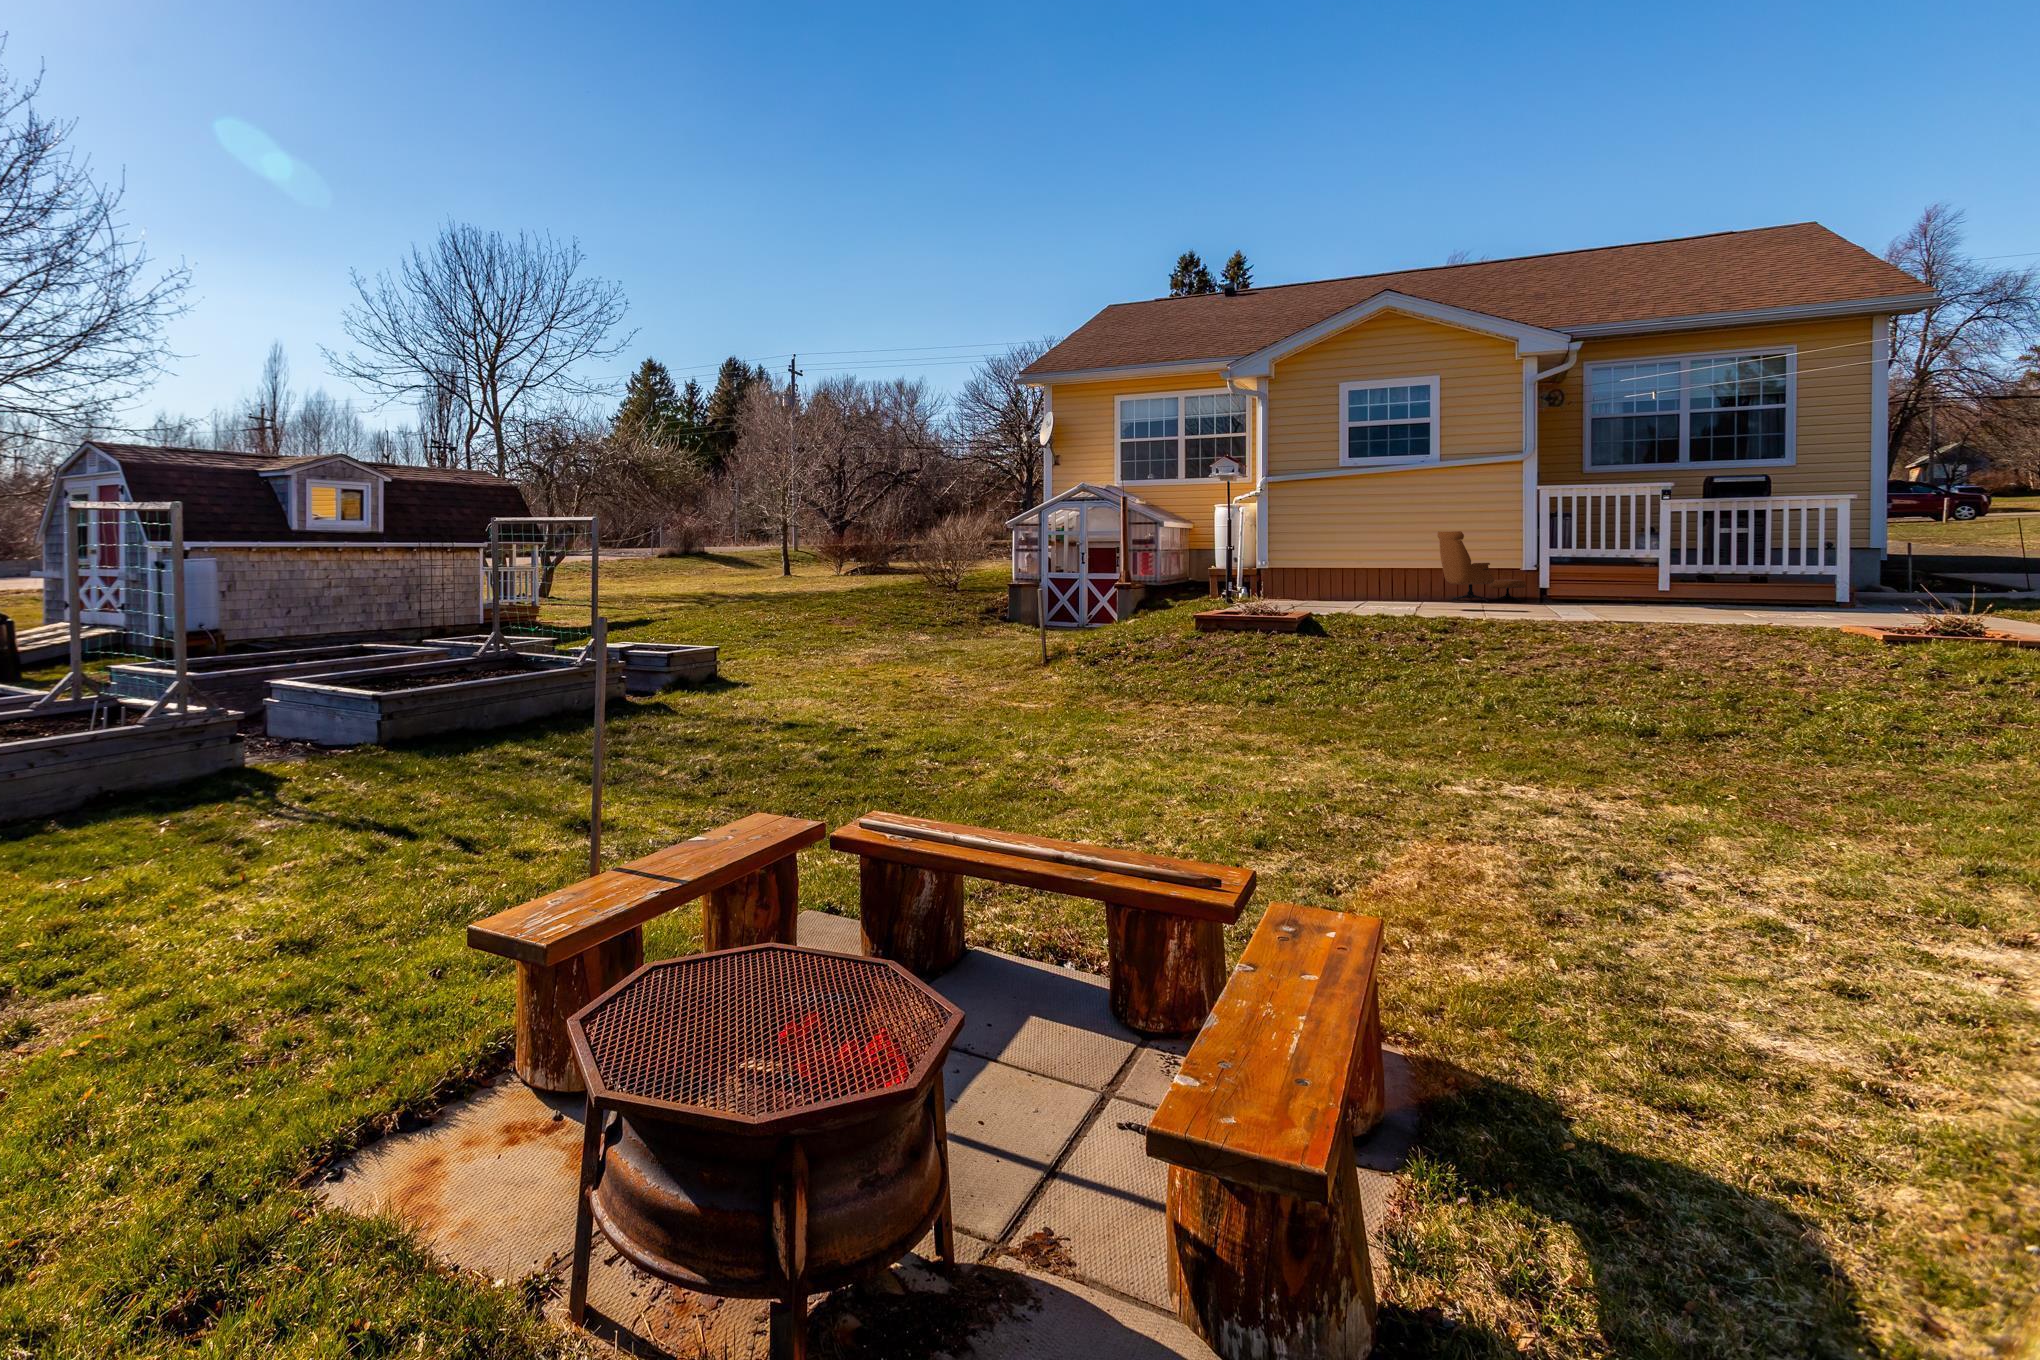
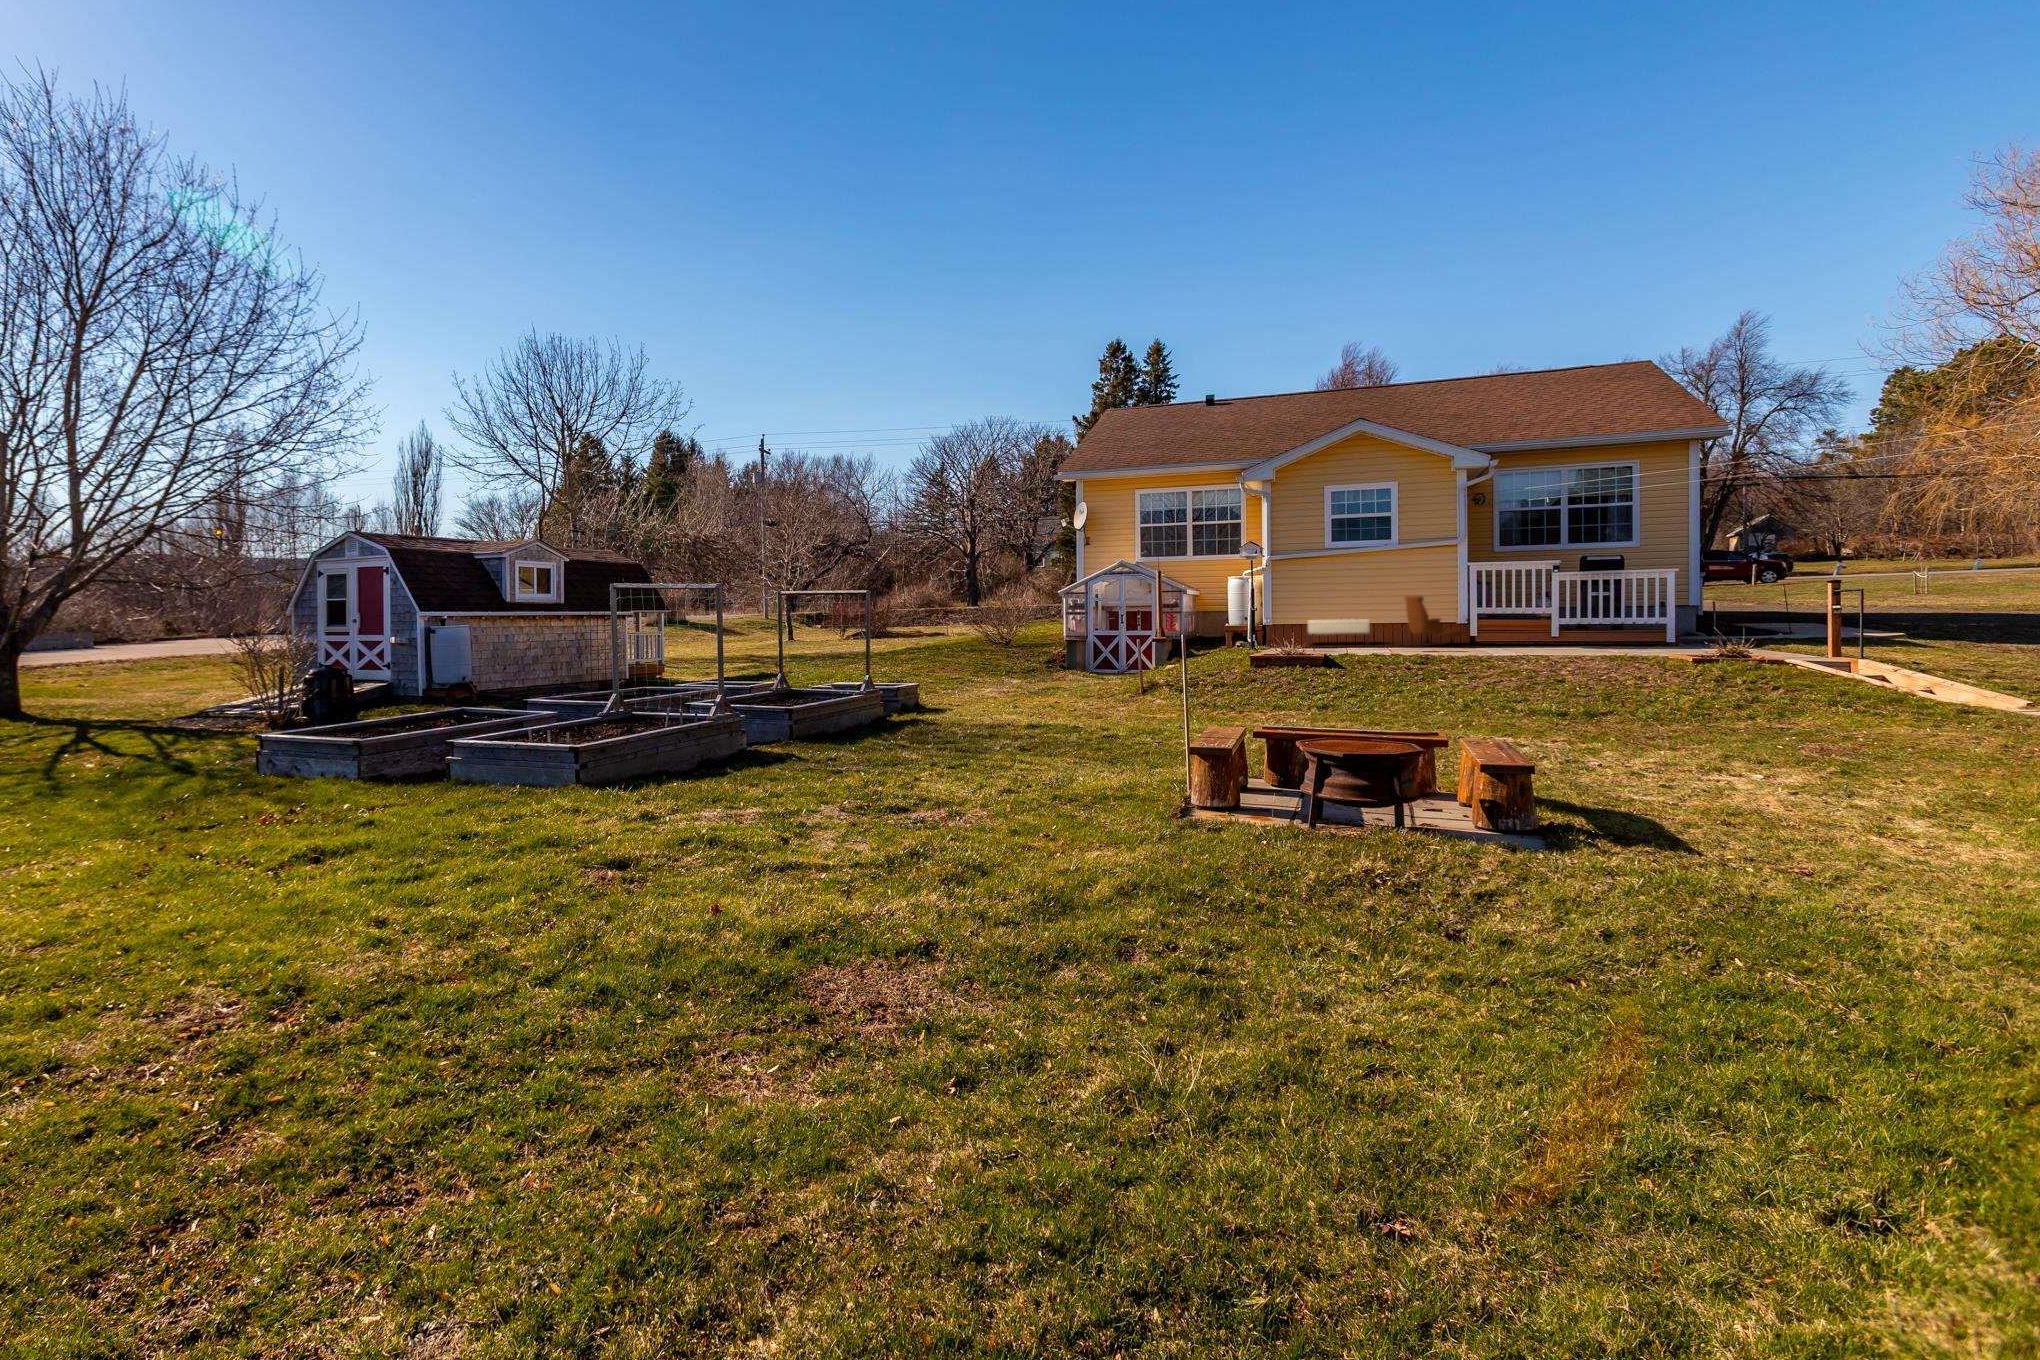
bench: none [1306,563,1391,598] -> present [1308,619,1370,644]

